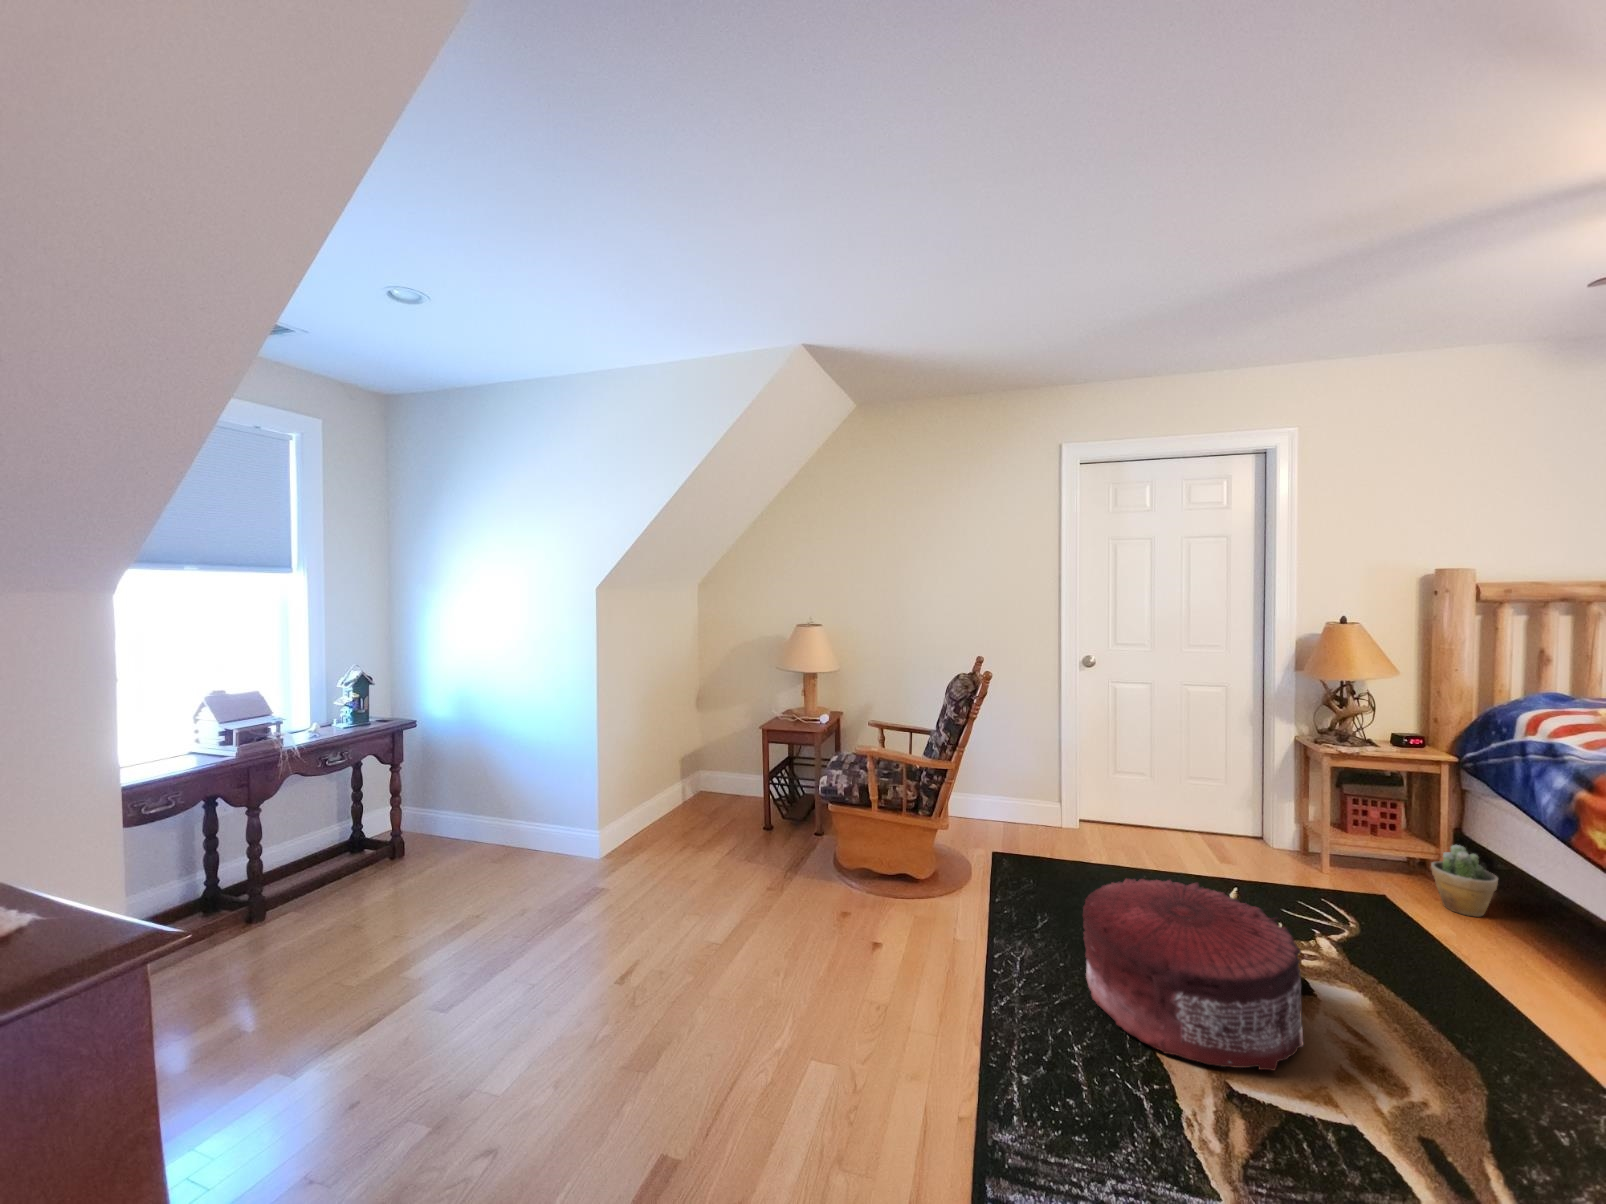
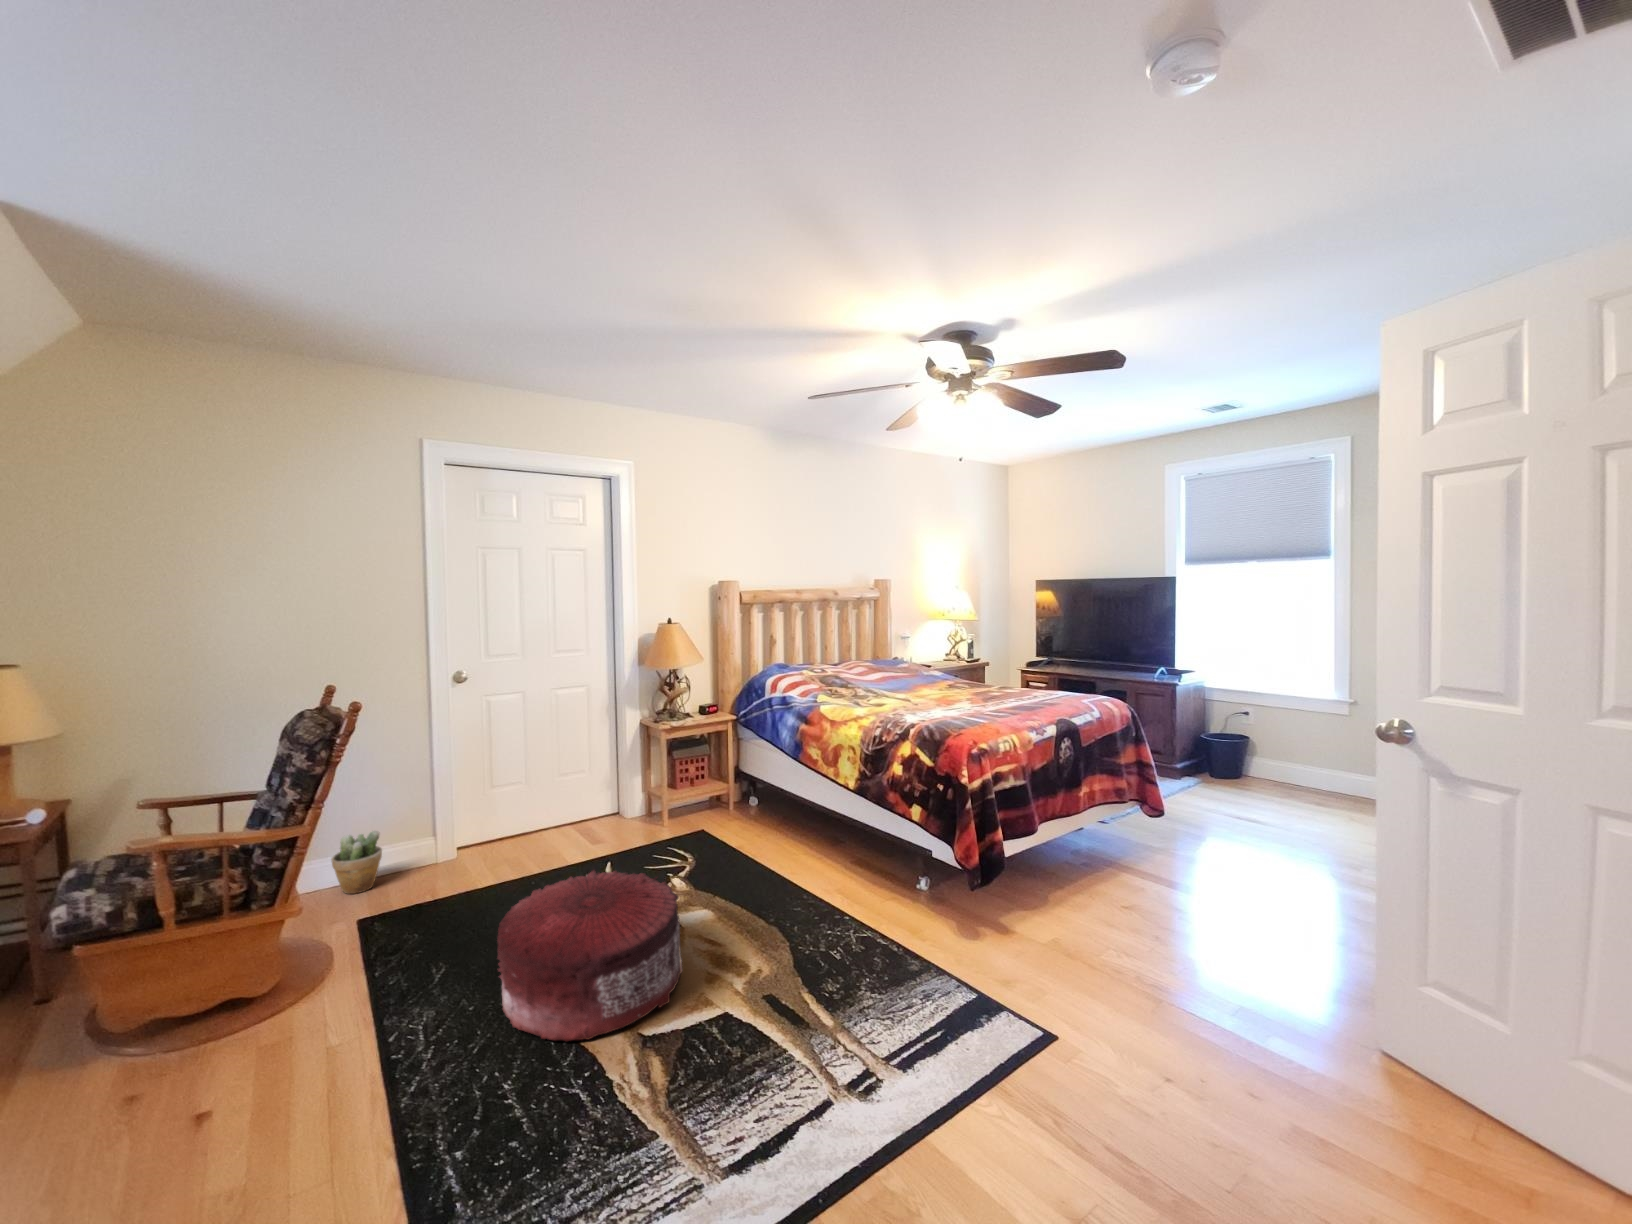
potted plant: present [1431,845,1498,917] -> present [331,831,382,894]

